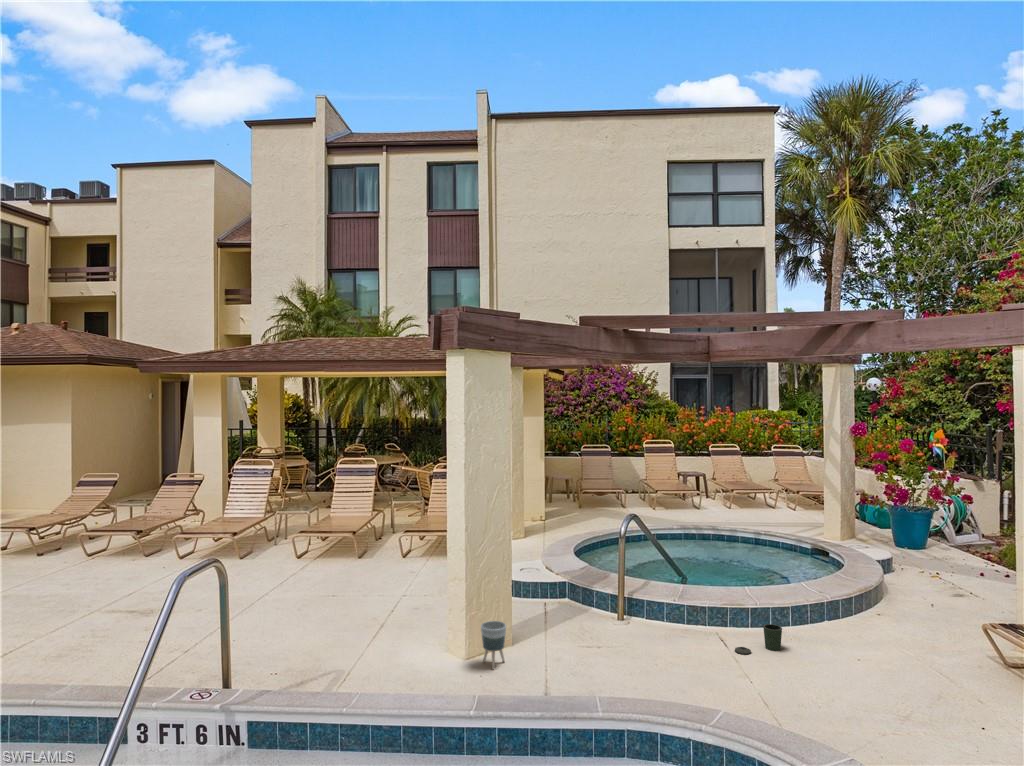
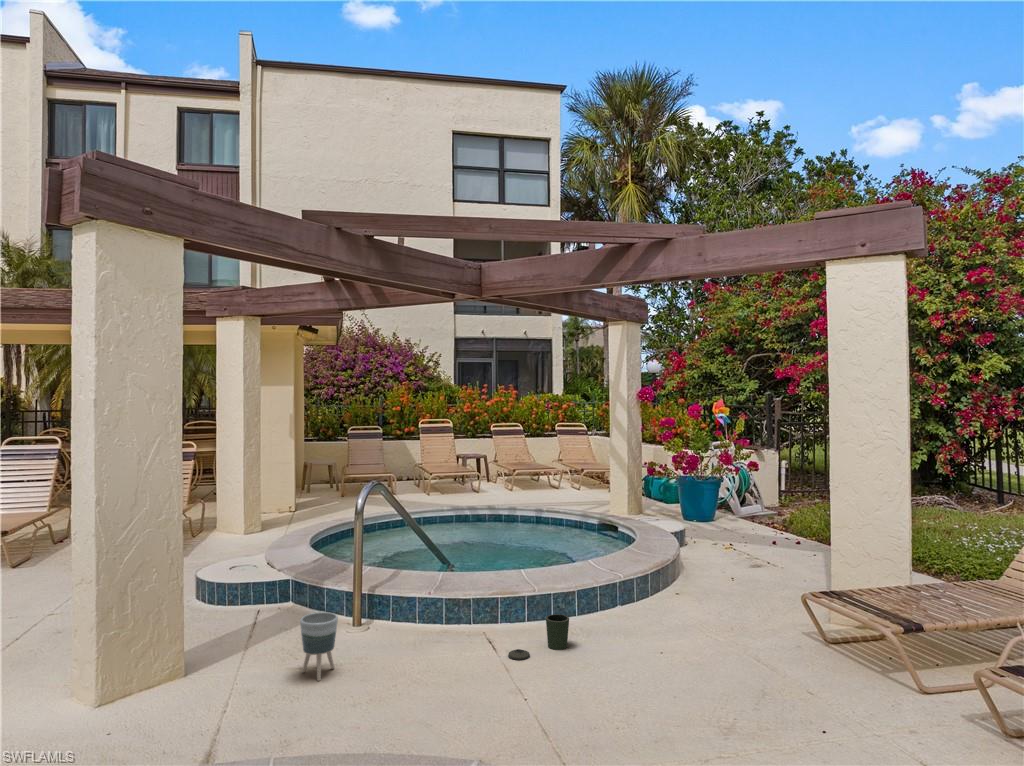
planter: present [481,621,506,670] -> present [300,612,338,681]

